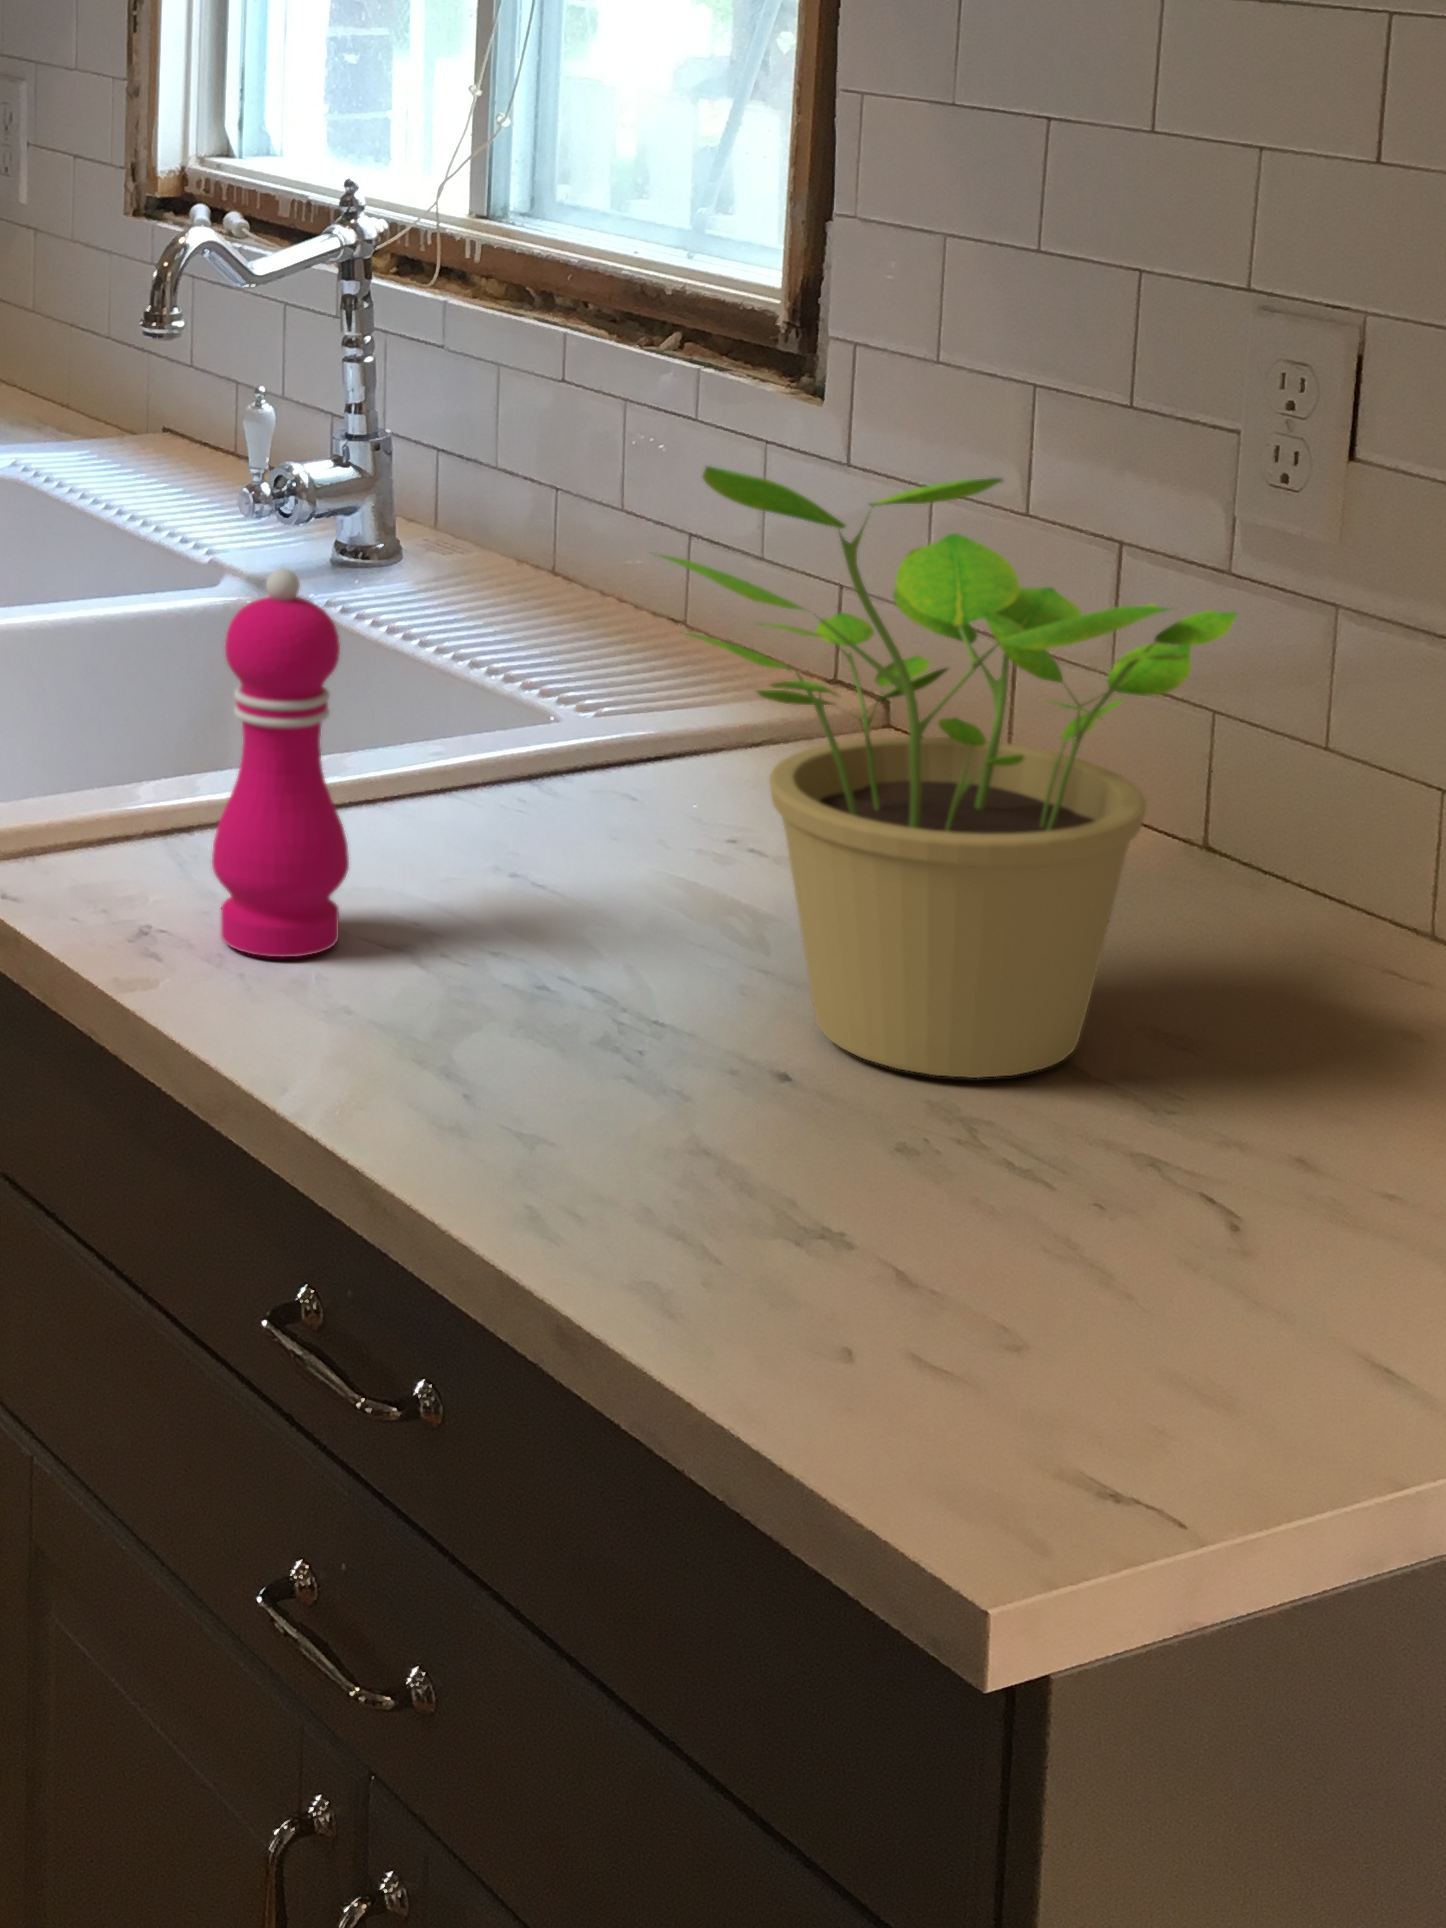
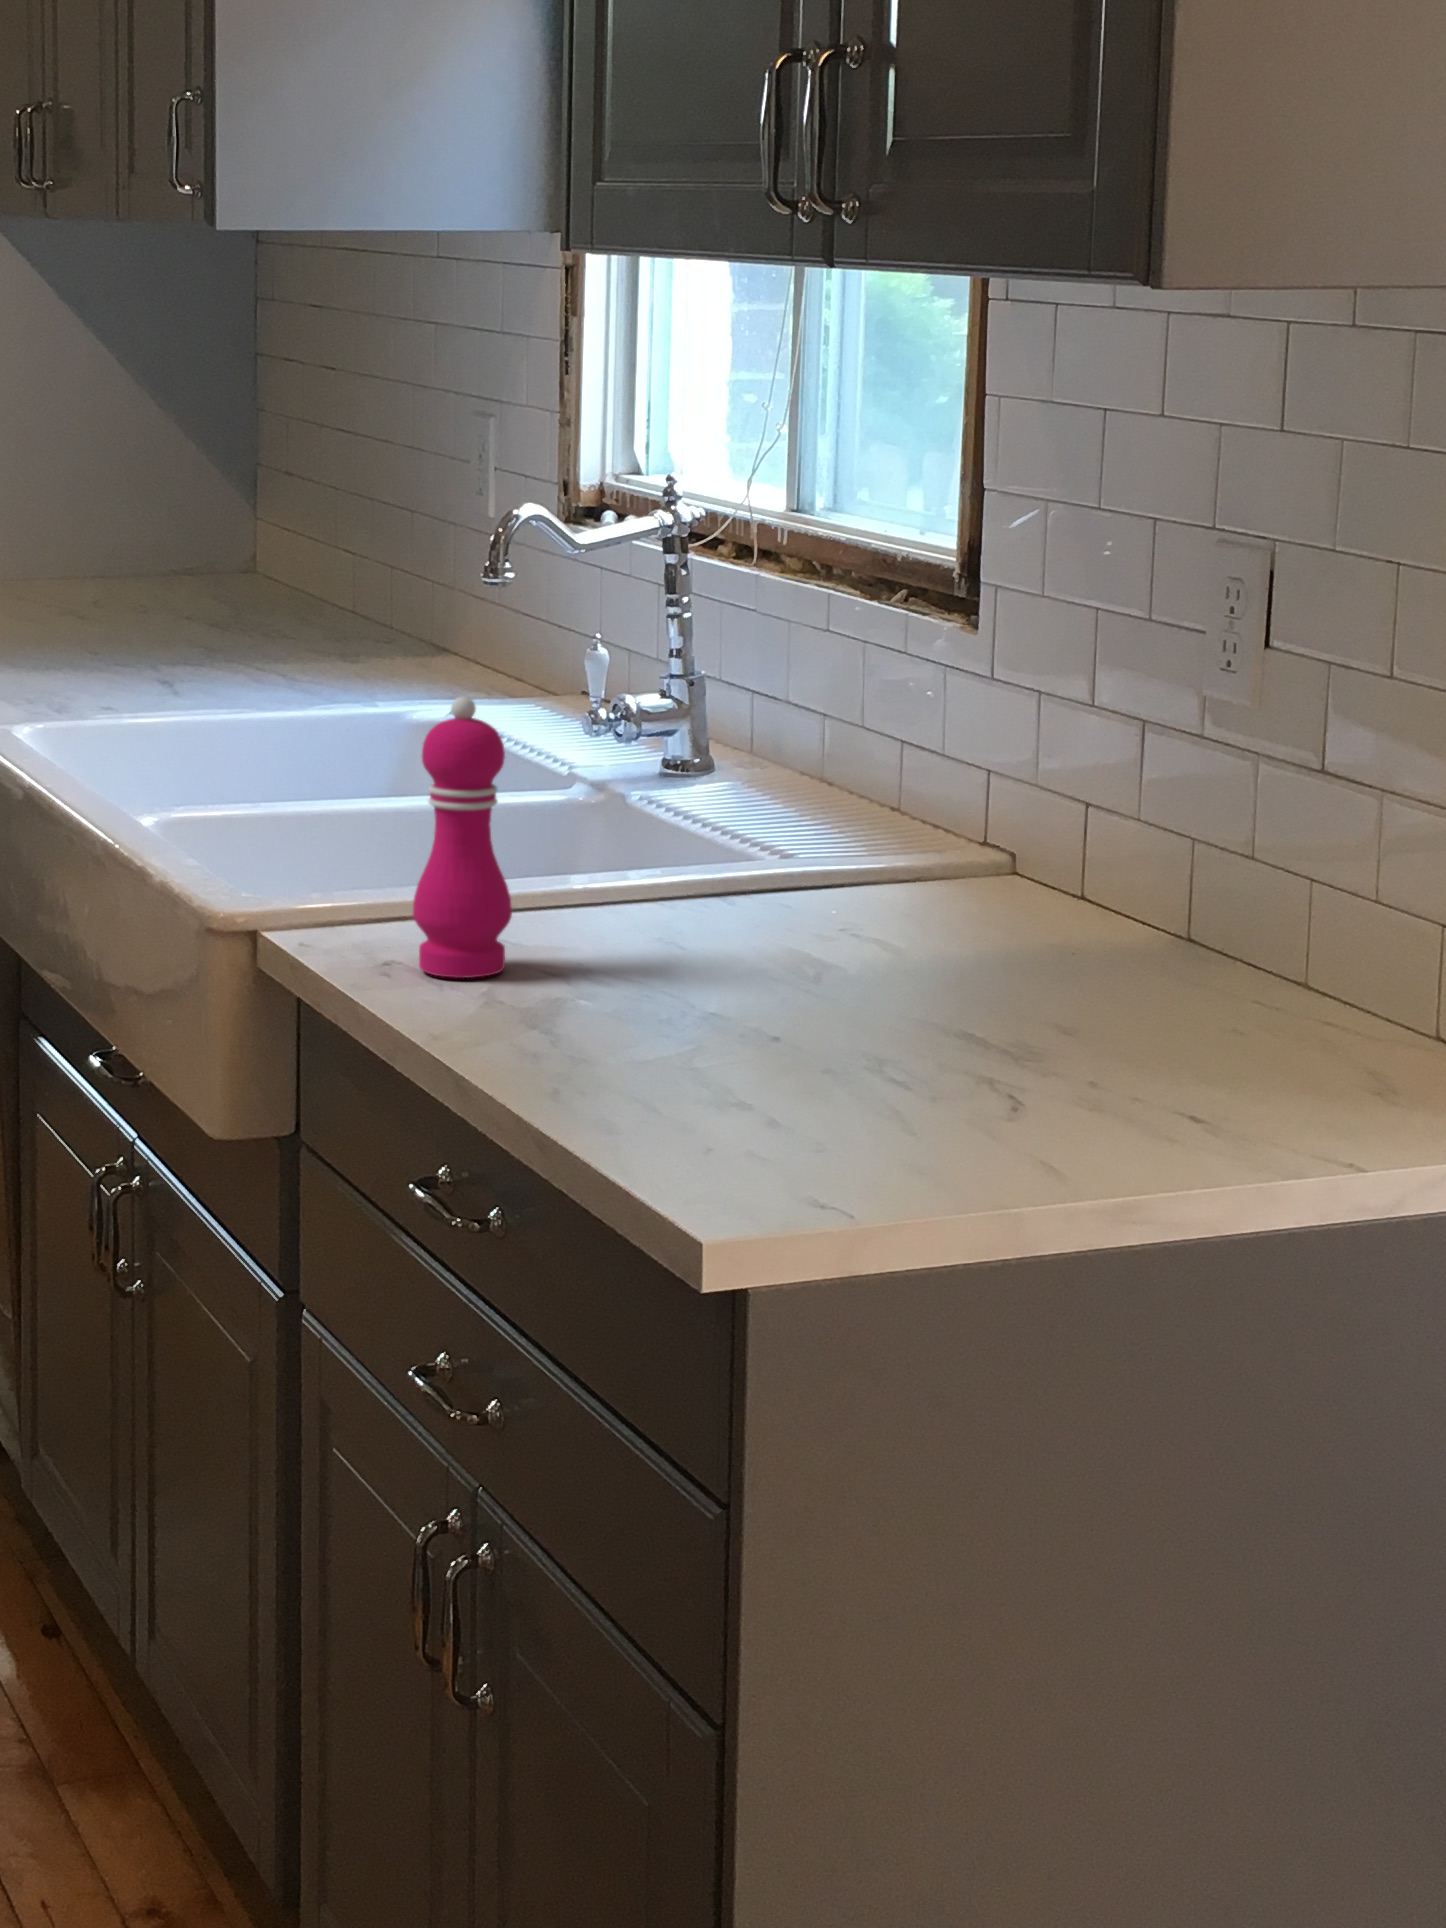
potted plant: present [660,466,1237,1078] -> none [685,598,1088,1049]

